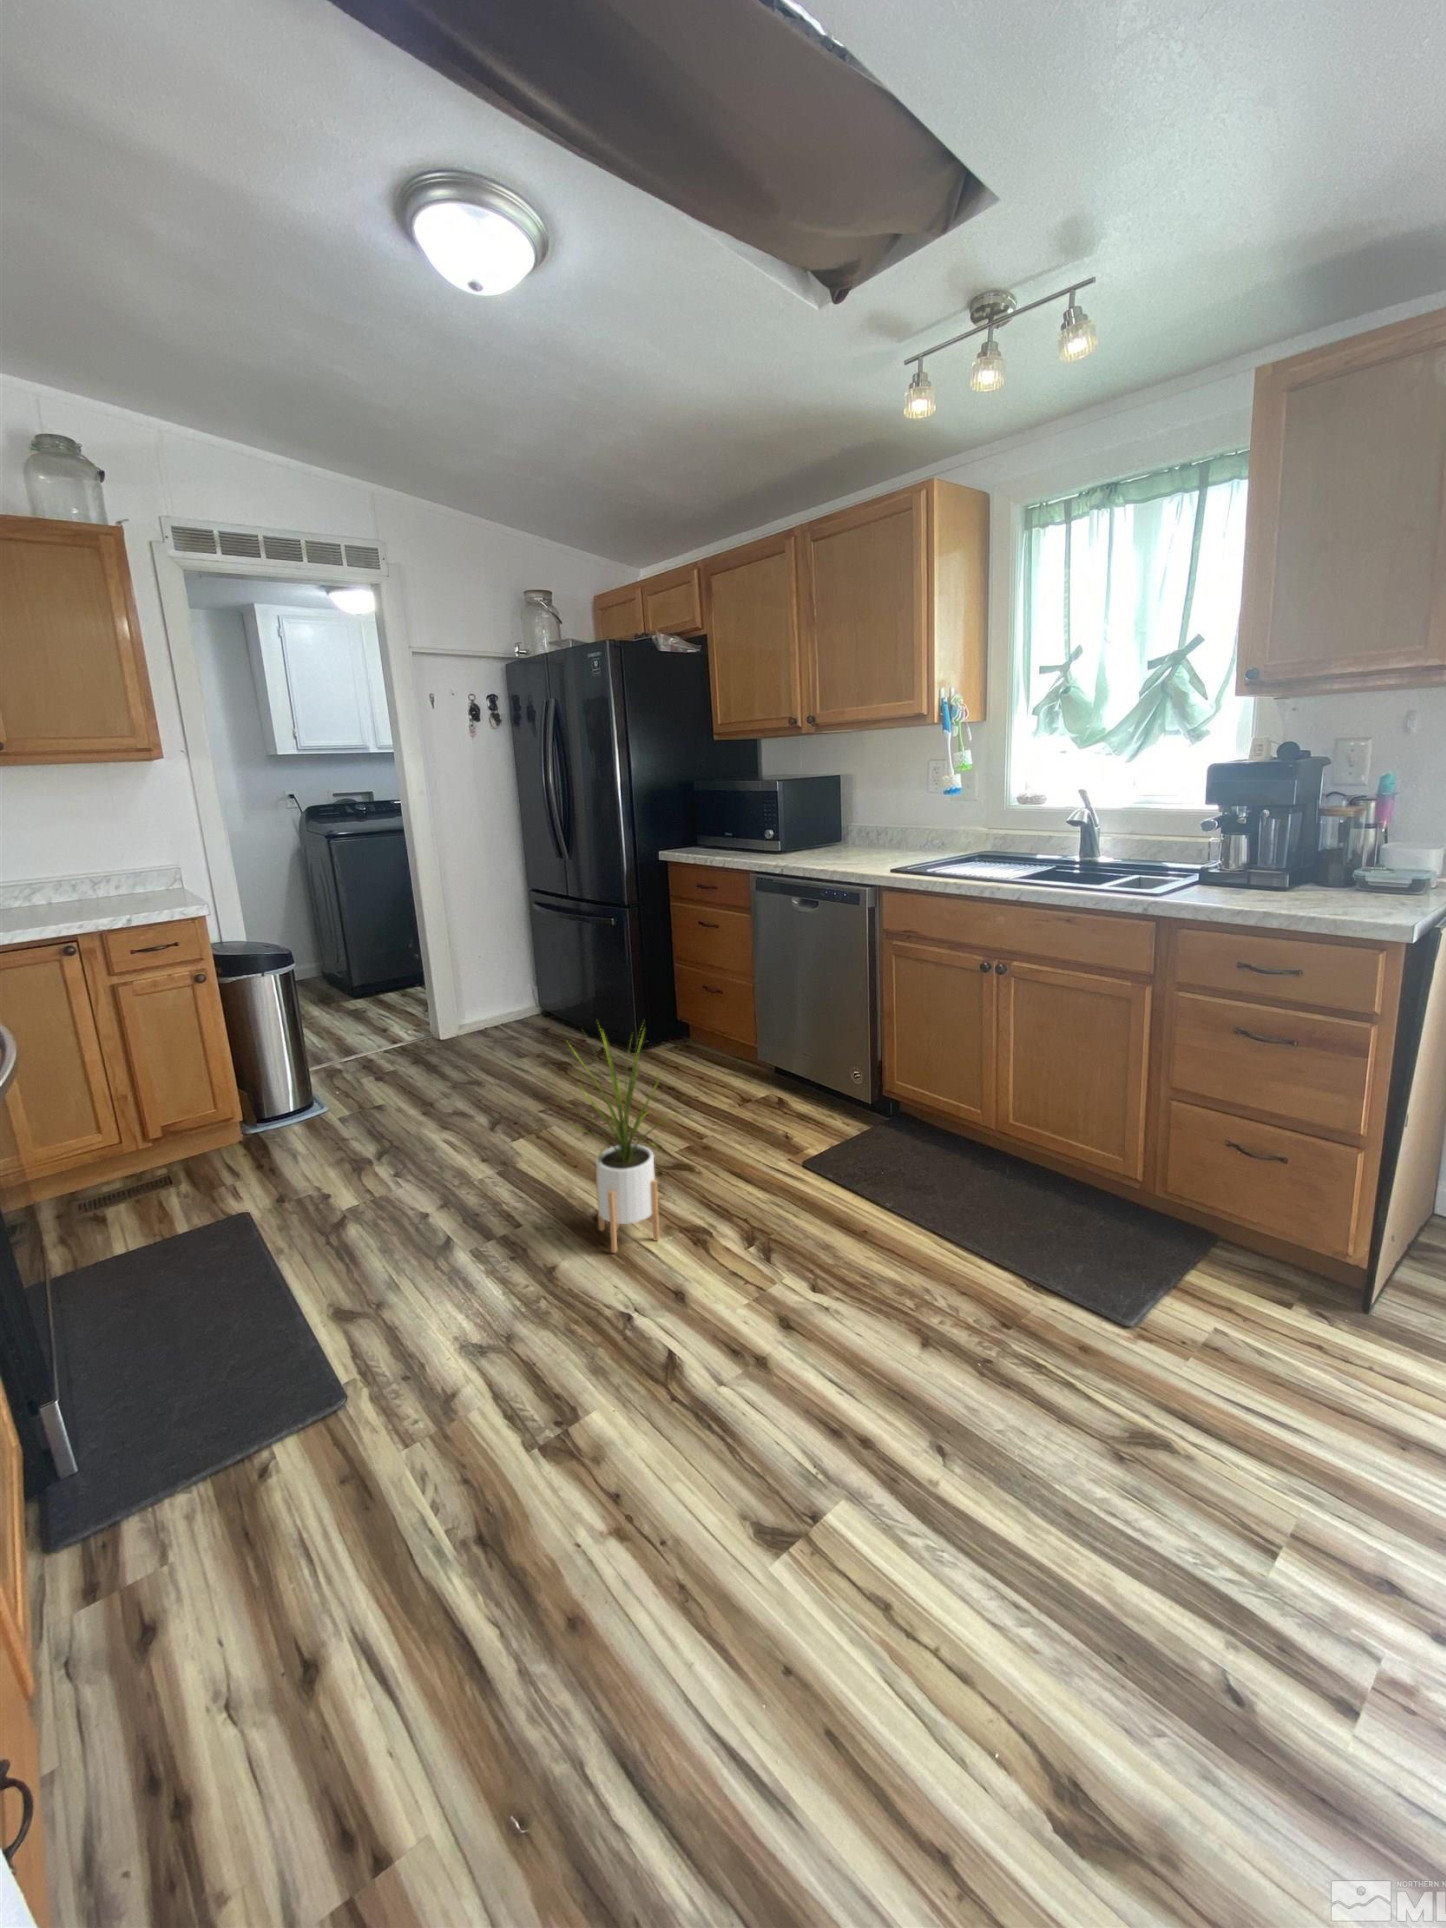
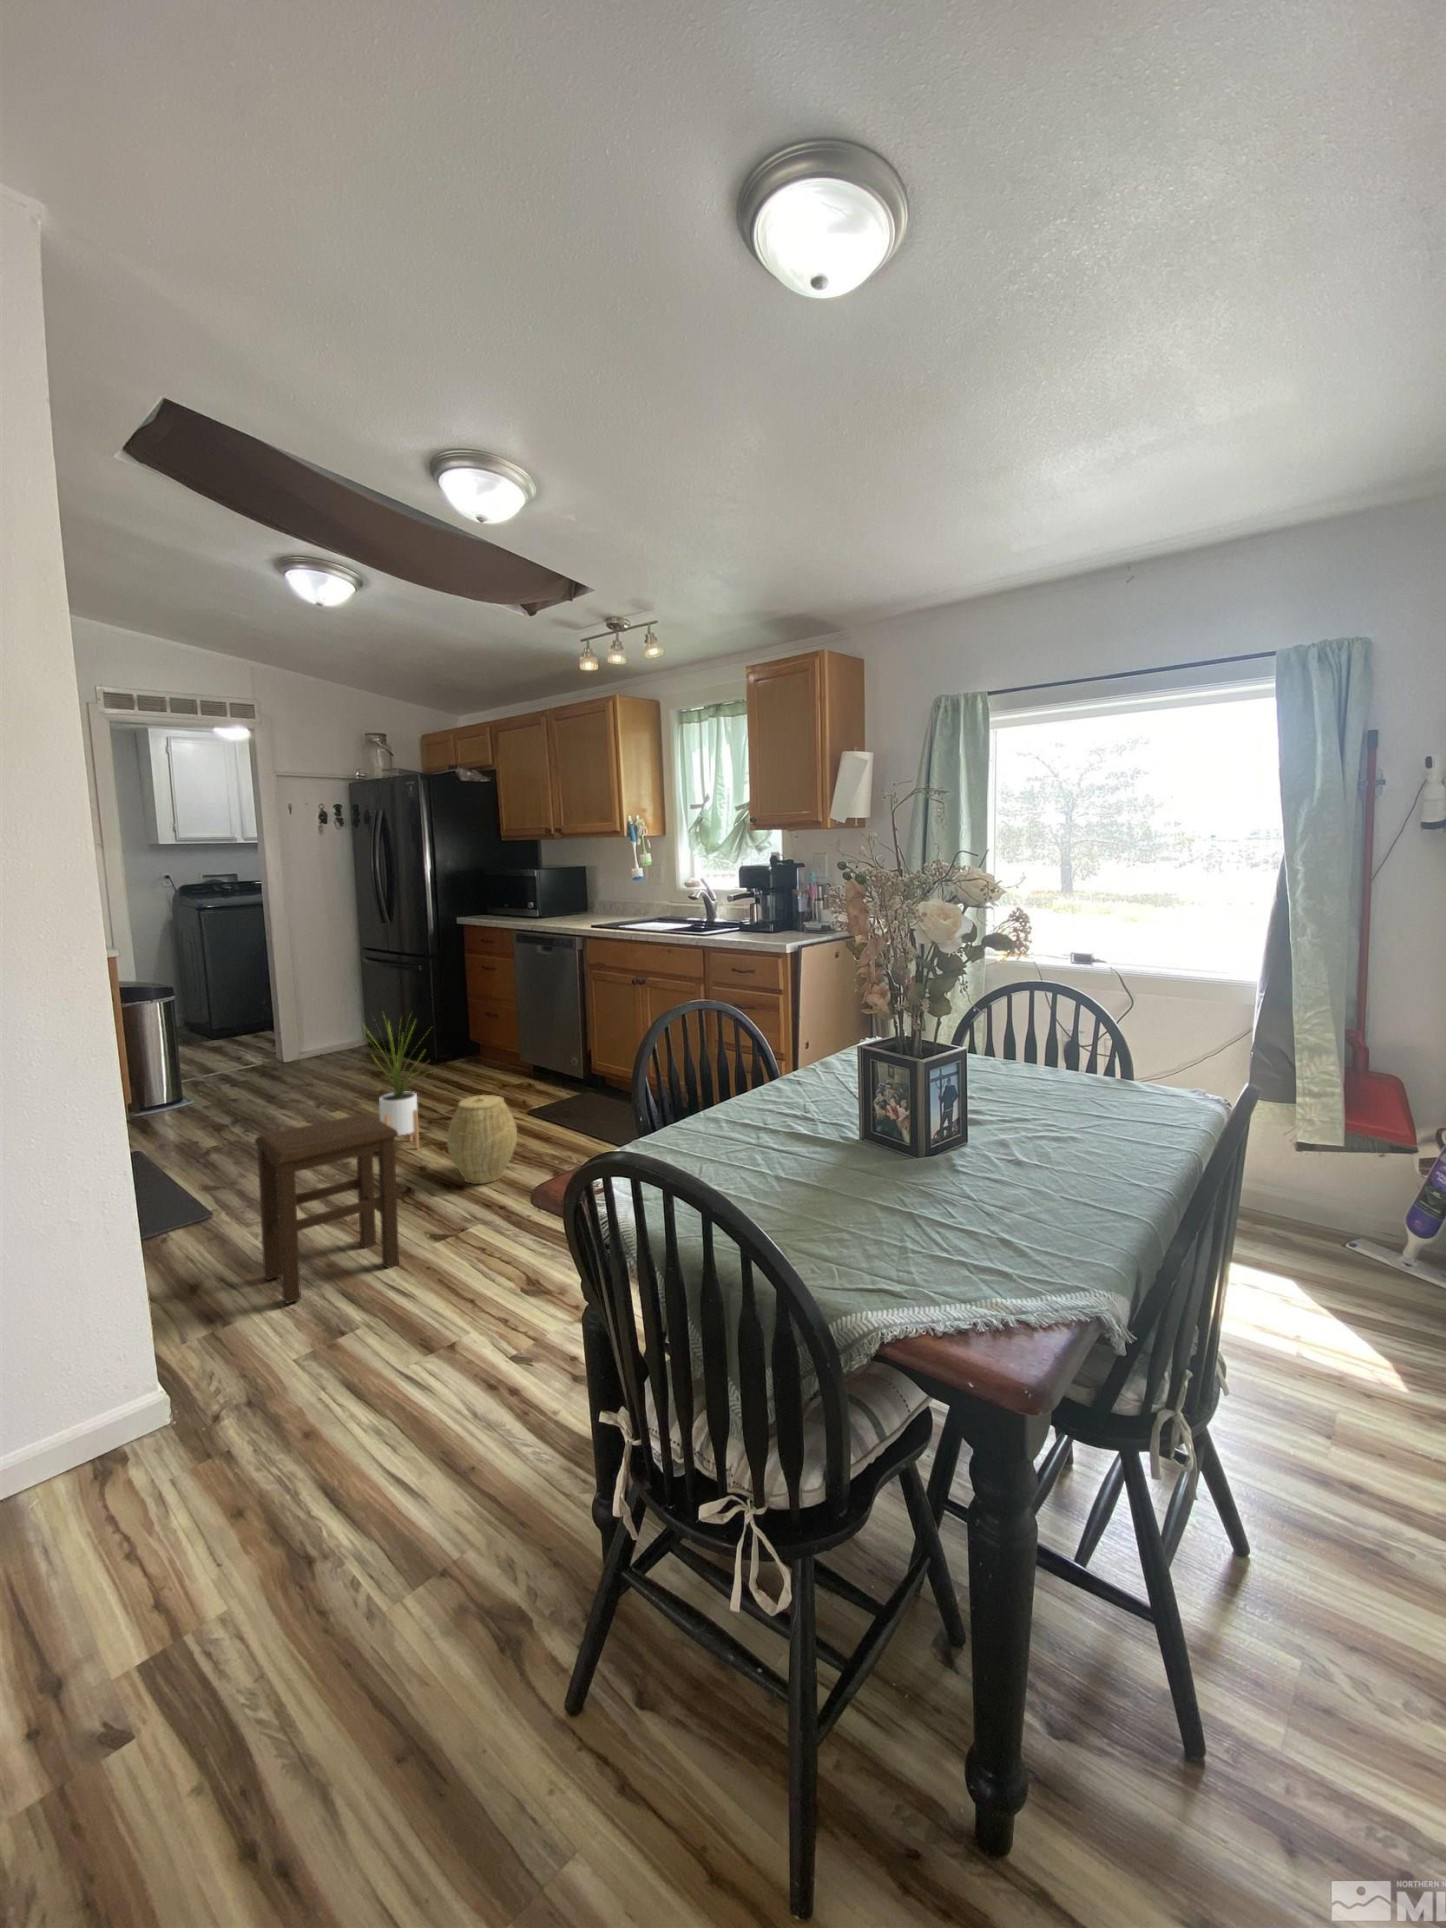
woven basket: none [732,1186,852,1353] -> present [447,1095,517,1184]
stool: none [414,1301,719,1819] -> present [255,1113,399,1303]

